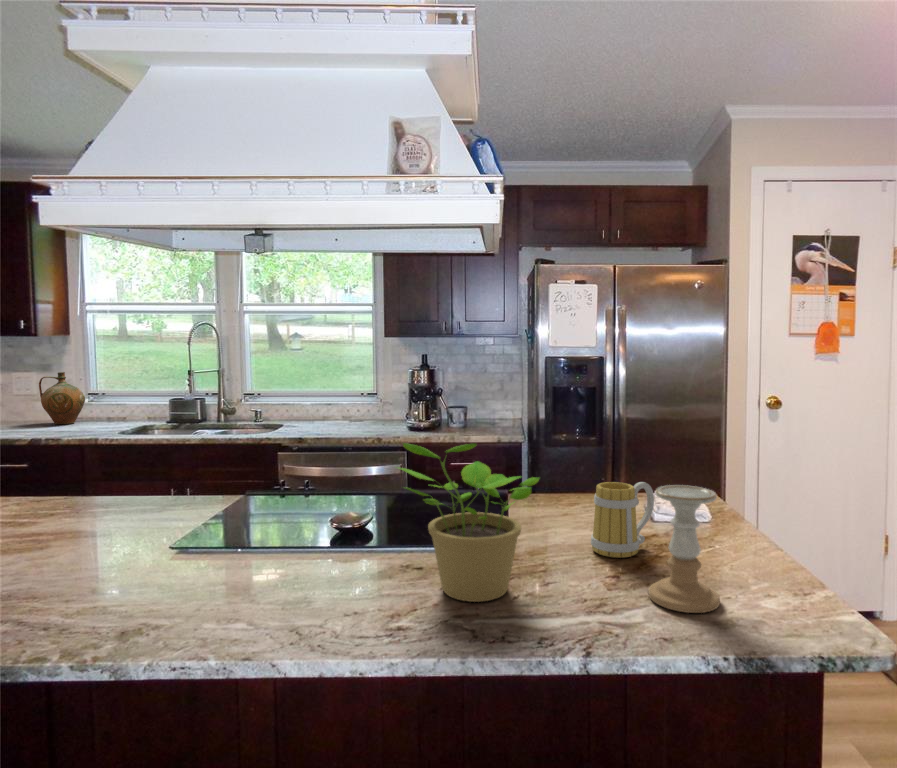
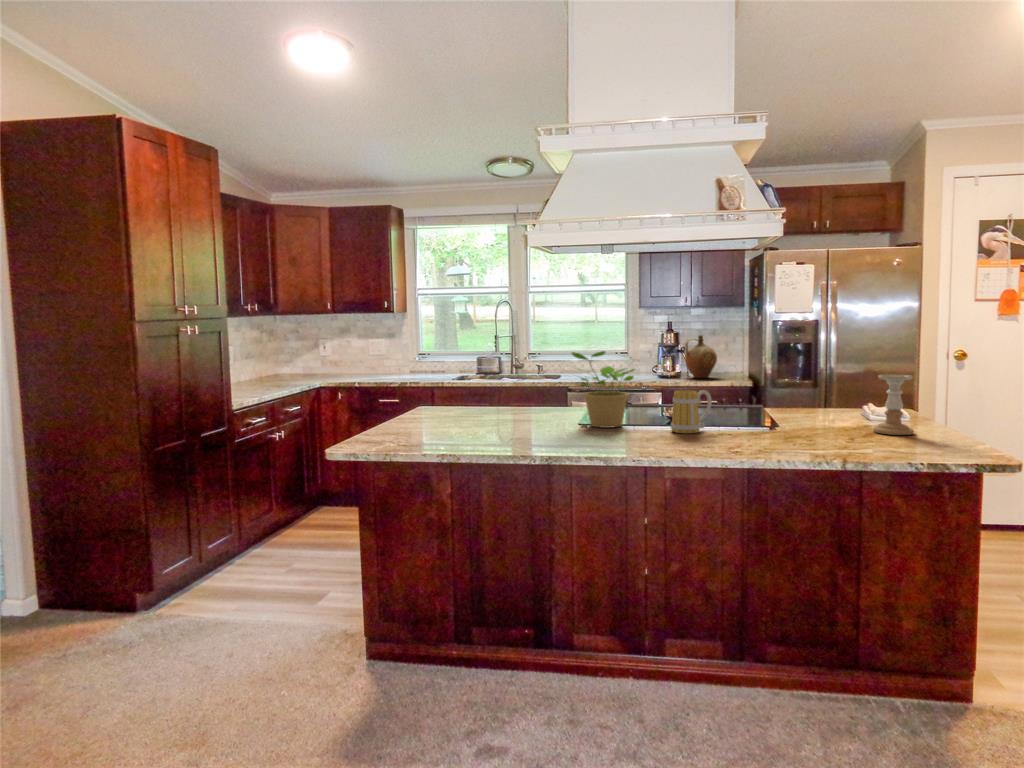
ceramic jug: present [39,372,85,425] -> present [685,335,717,378]
potted plant: present [400,443,539,602] -> present [572,351,635,428]
mug: present [591,482,654,558] -> present [671,390,712,433]

